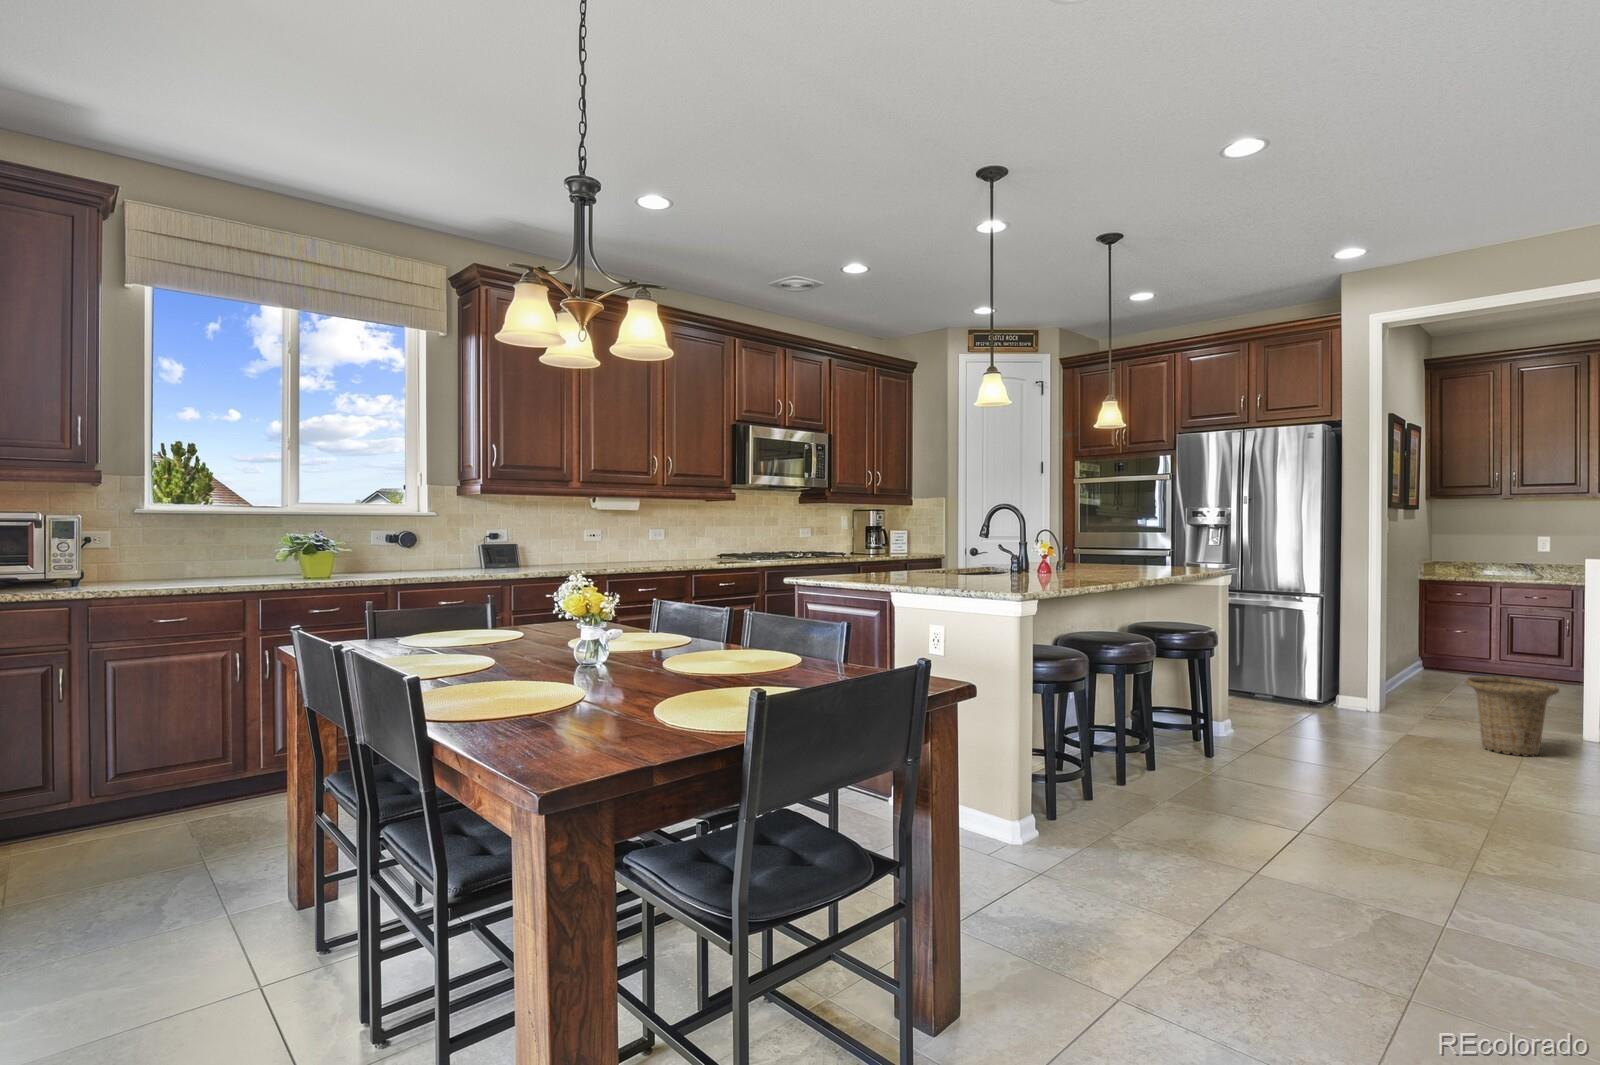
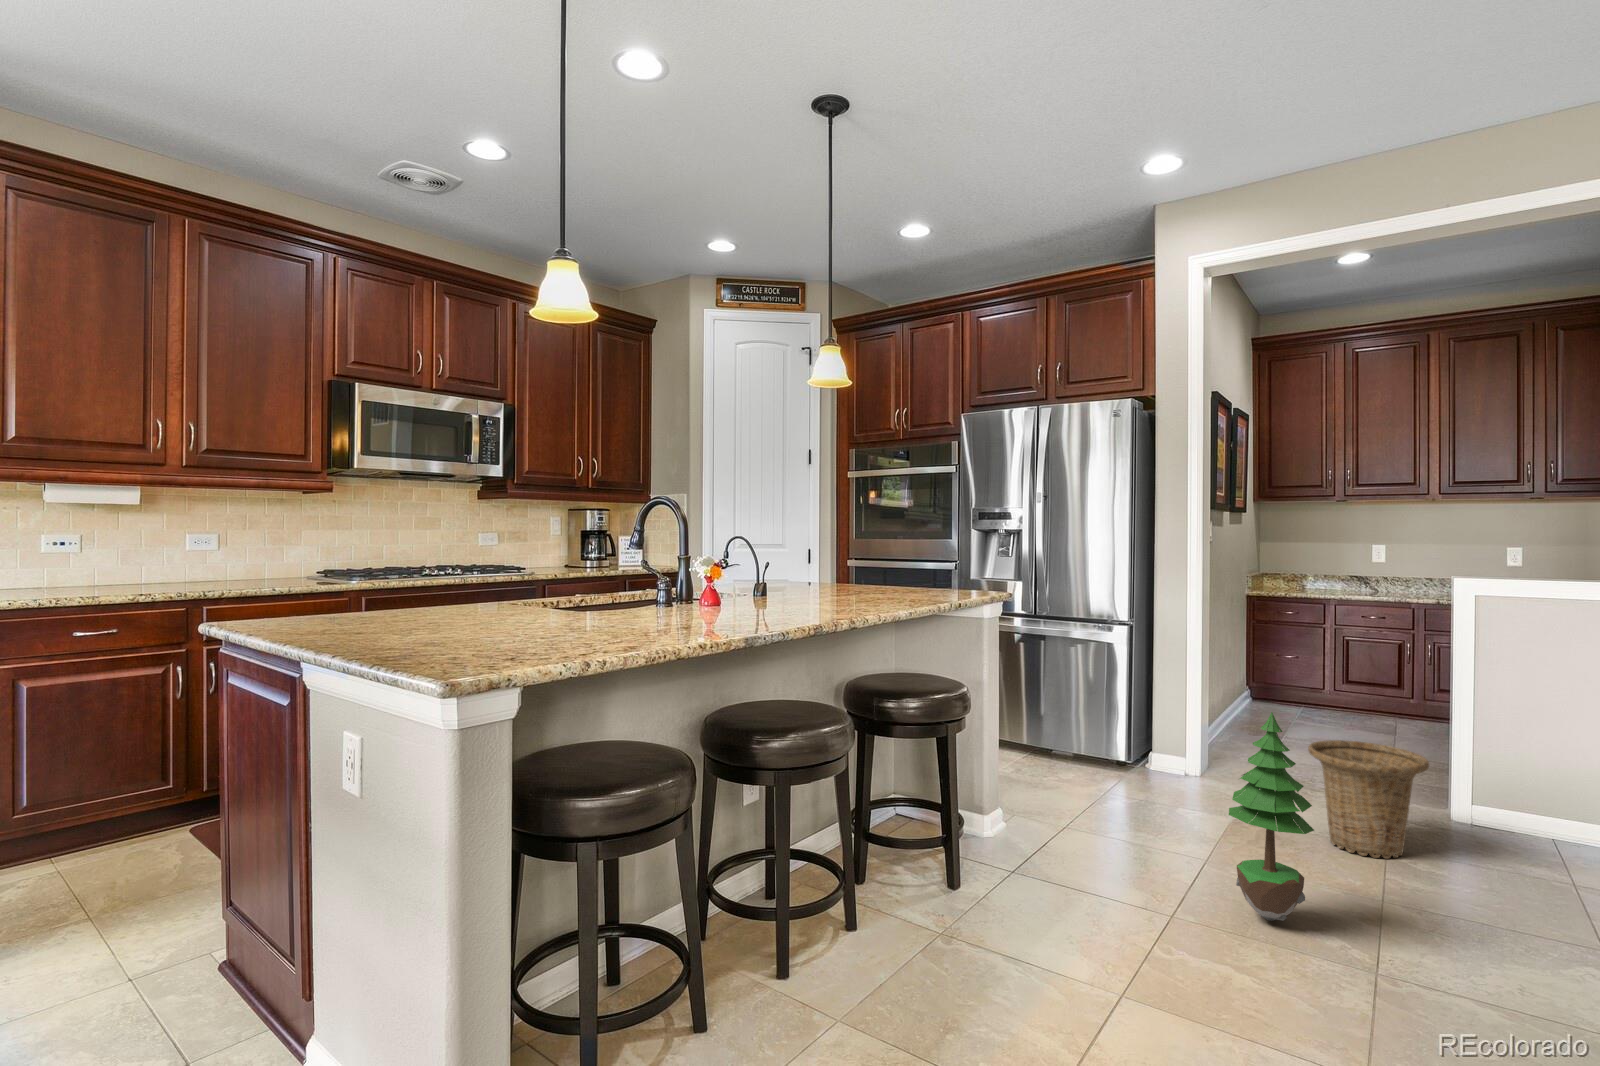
potted tree: none [1402,642,1464,779] -> present [1229,712,1314,921]

